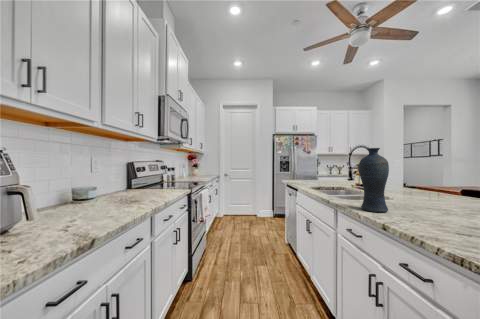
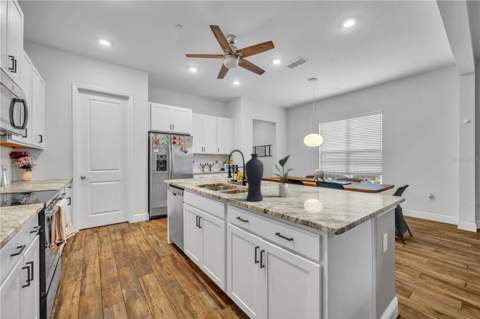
potted plant: none [408,147,459,214] -> present [274,155,293,197]

